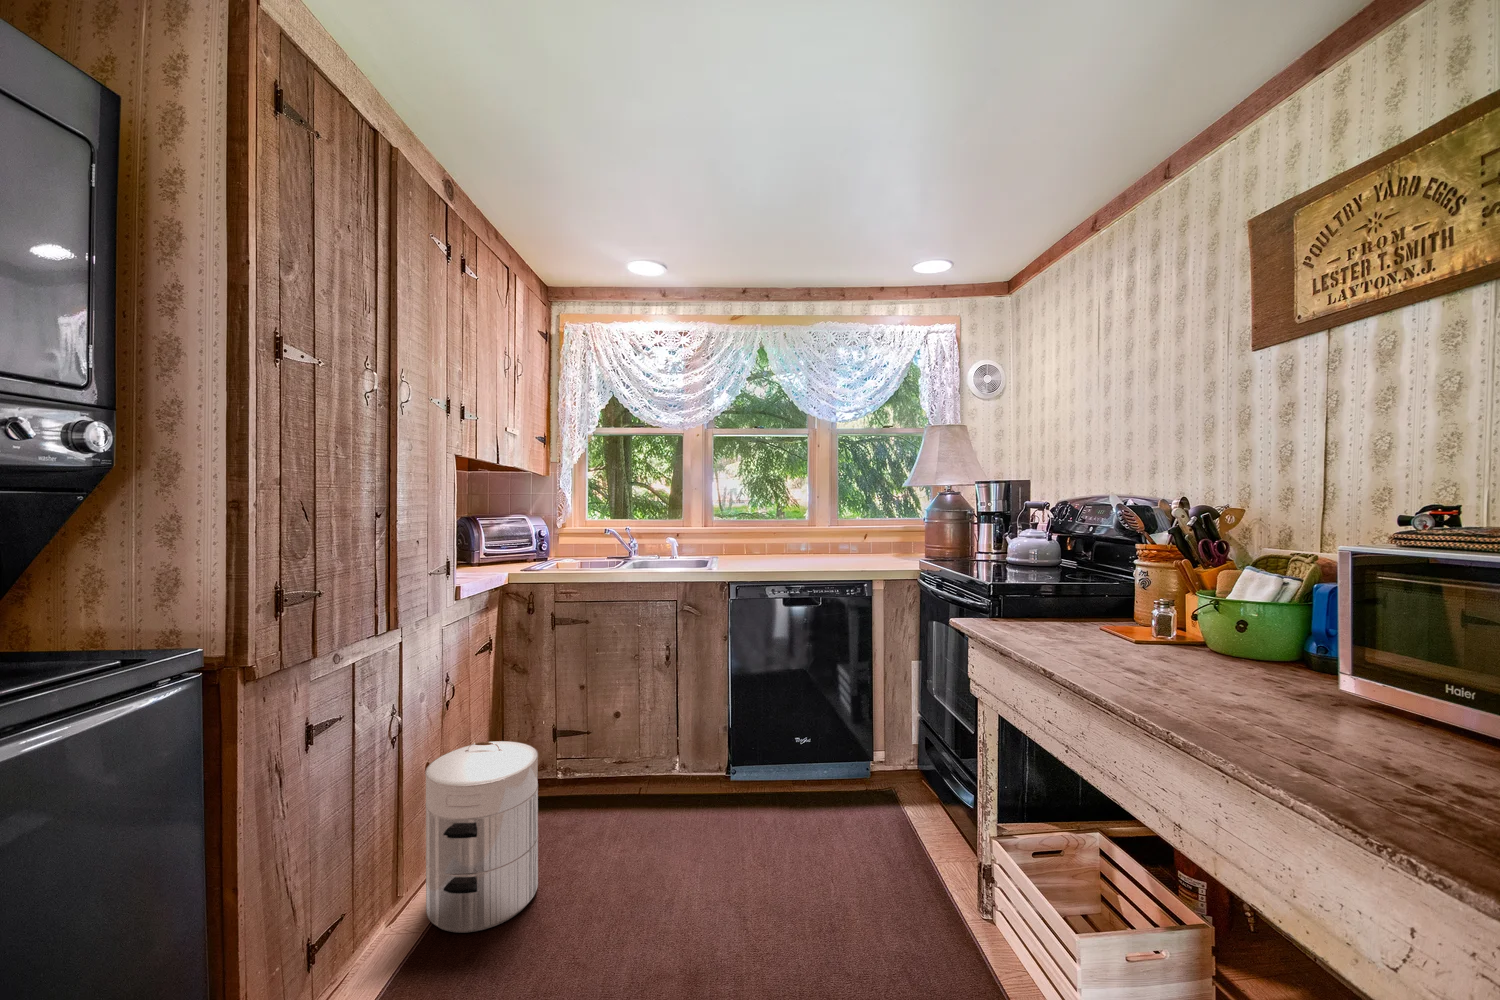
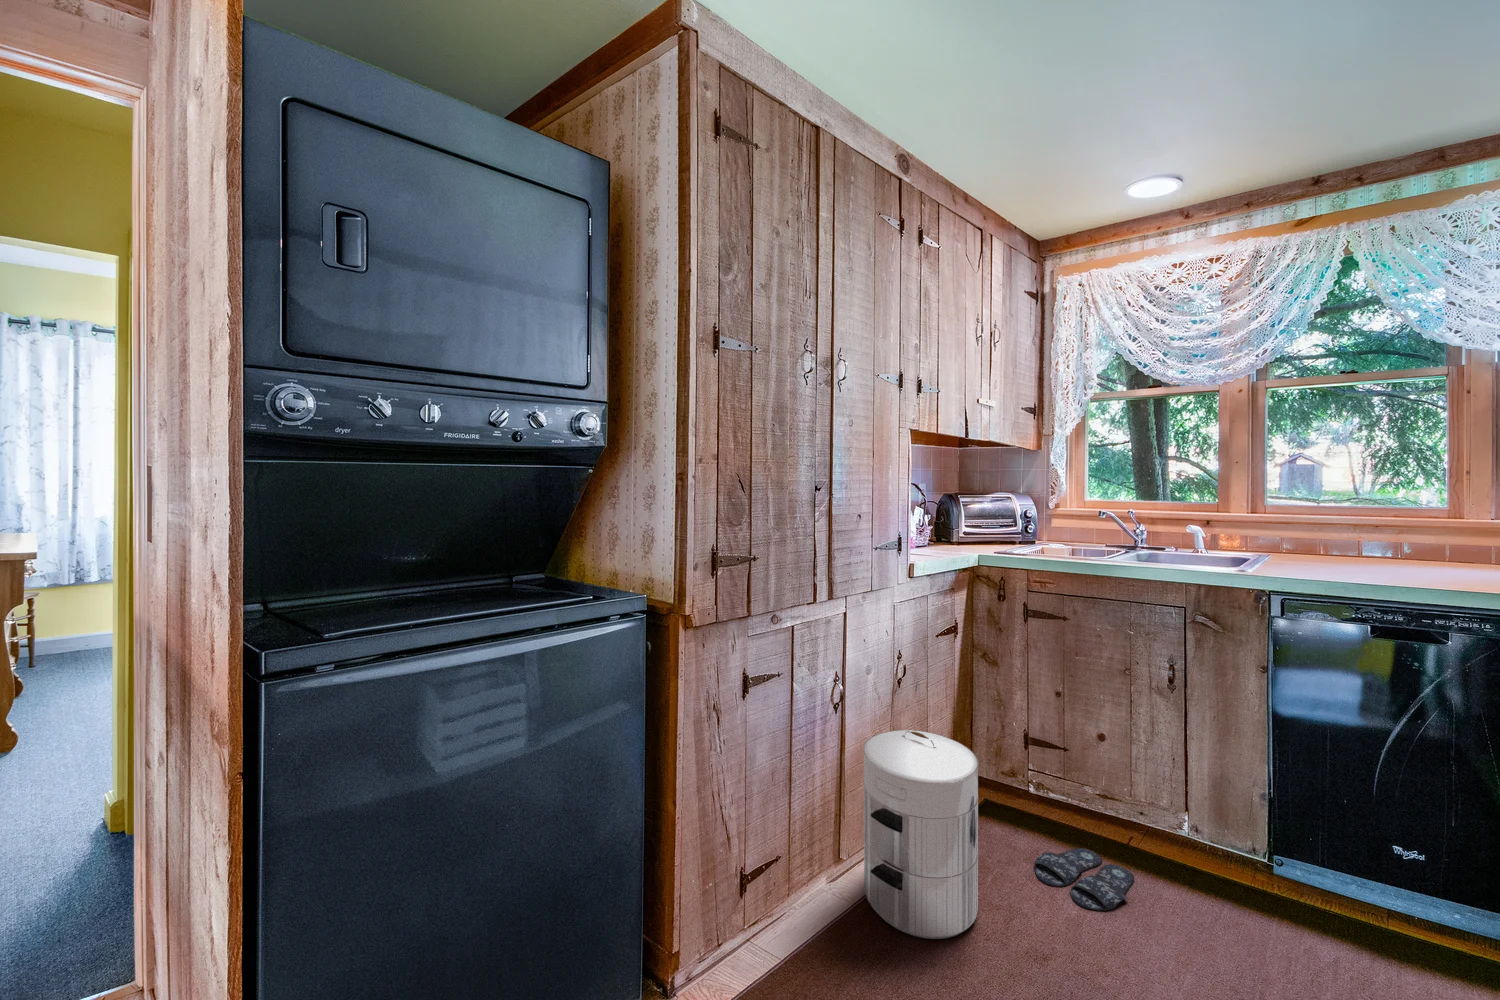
slippers: none [572,800,639,840] -> present [1034,848,1134,911]

